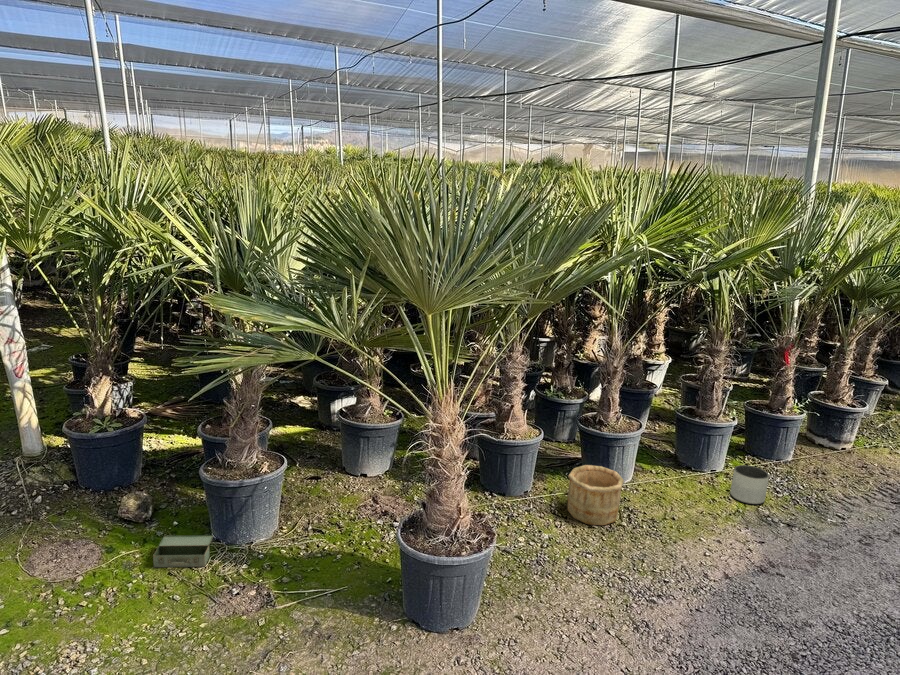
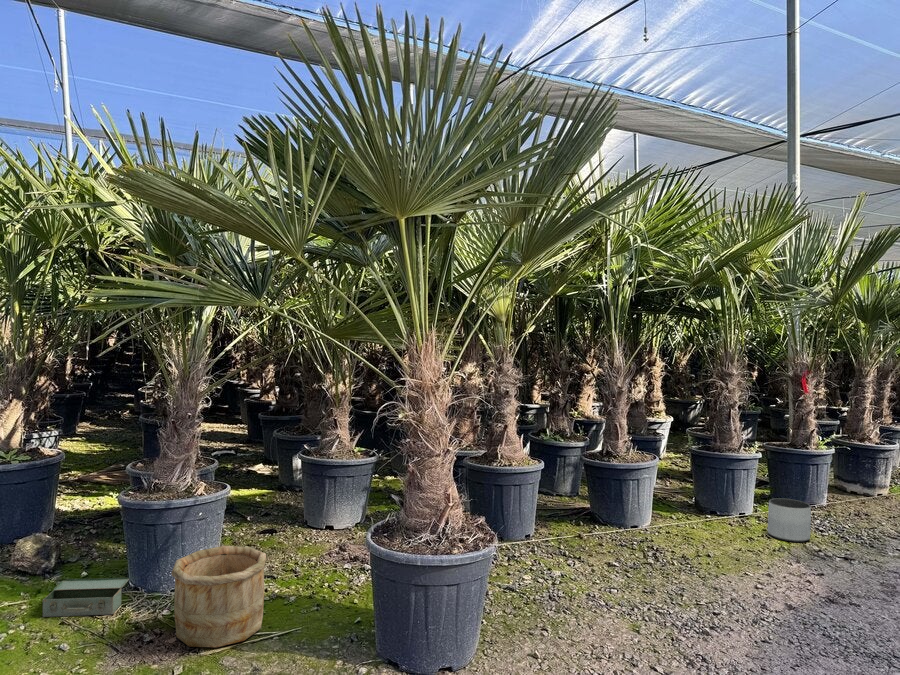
wooden bucket: present [568,465,624,525] -> present [171,546,266,647]

